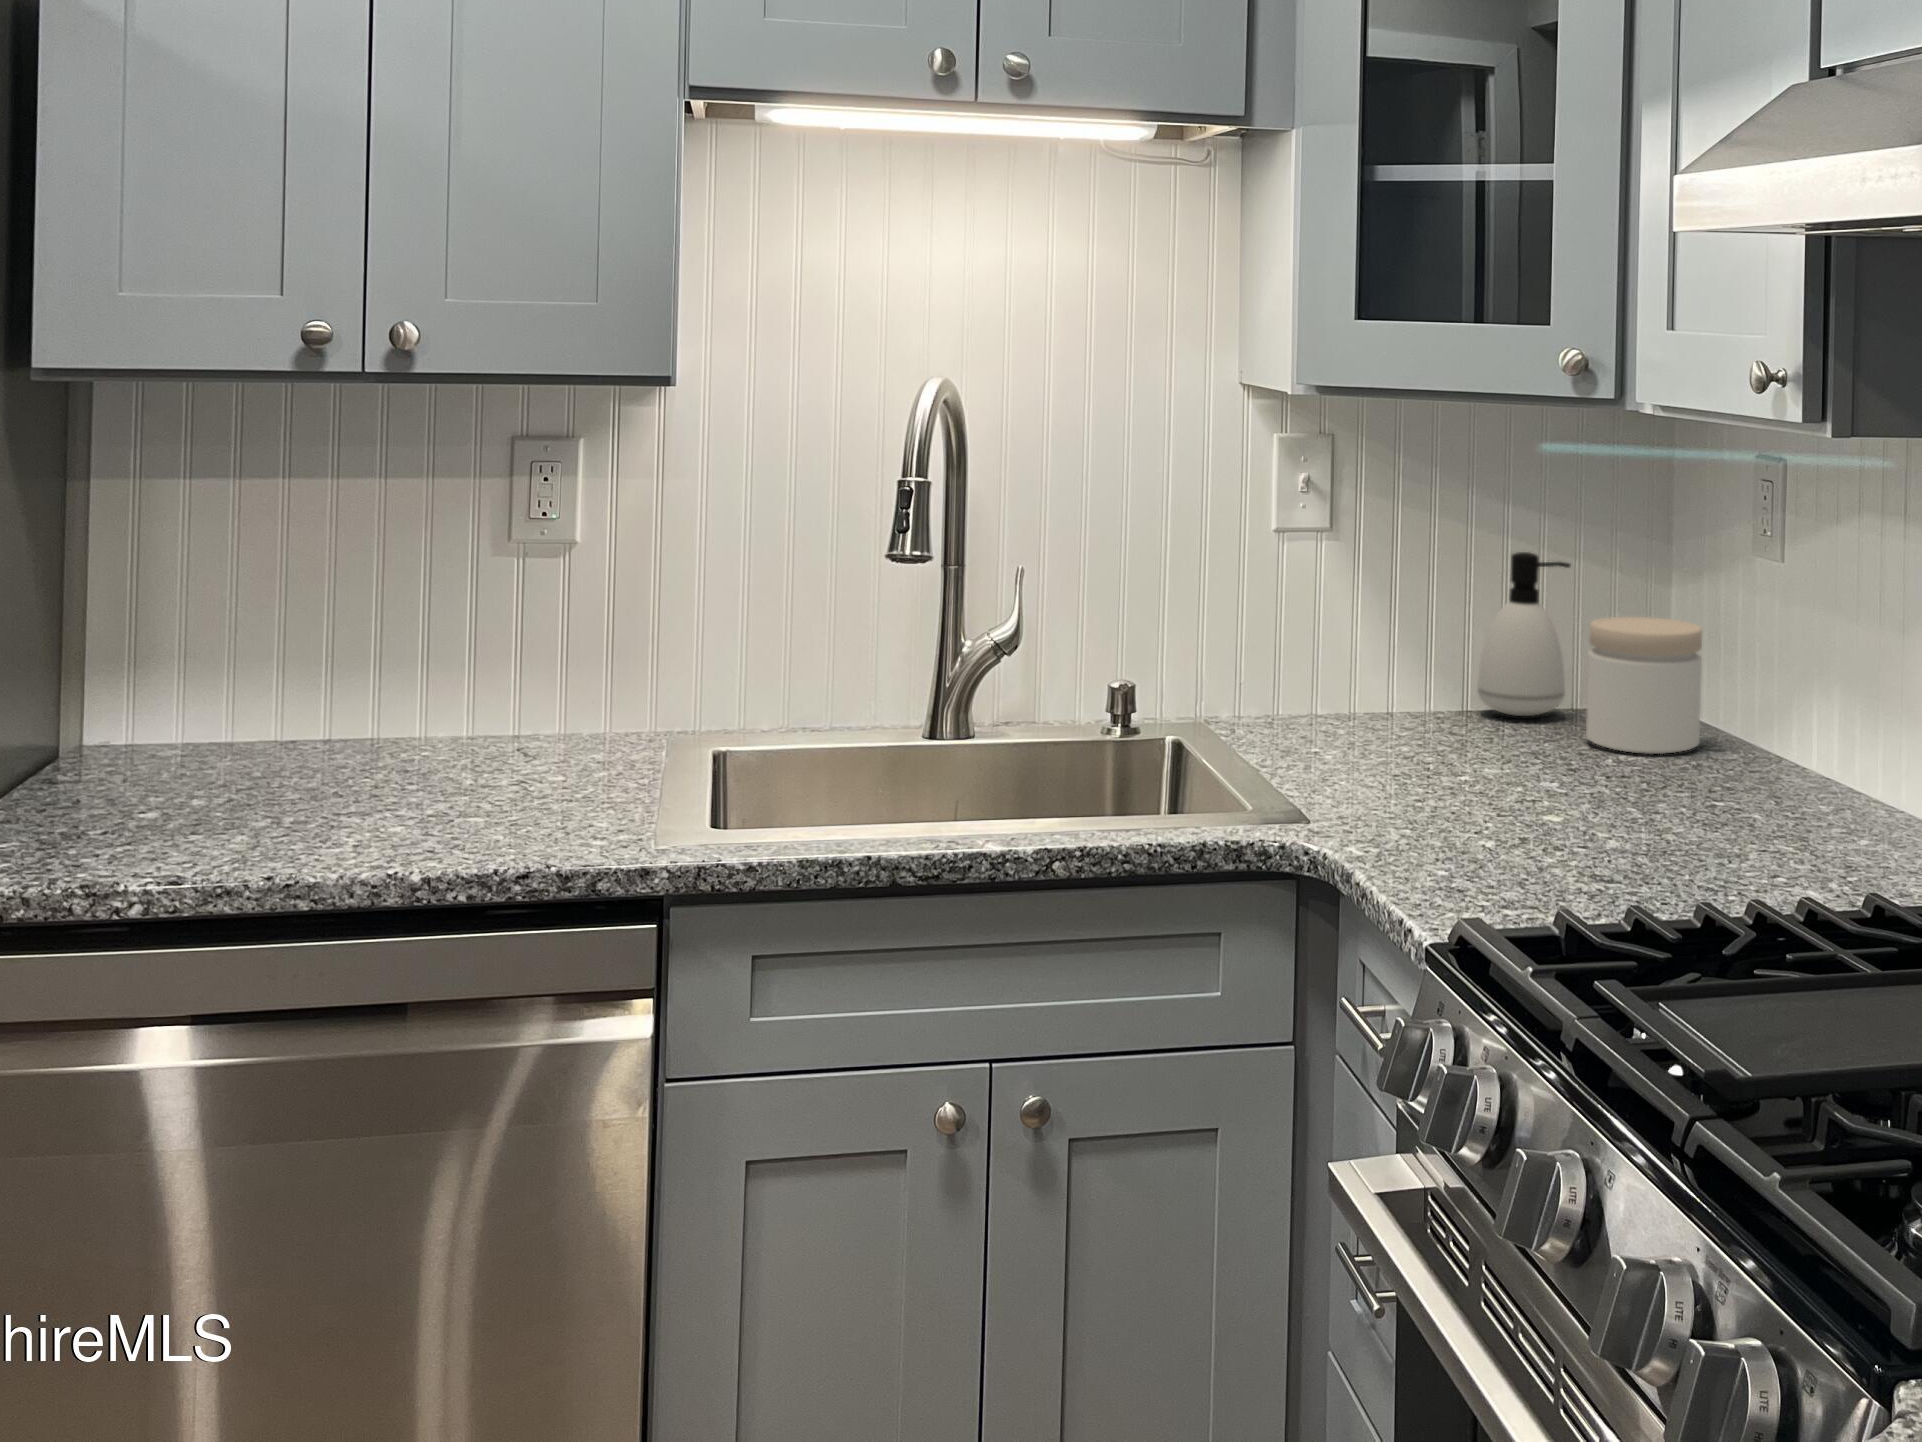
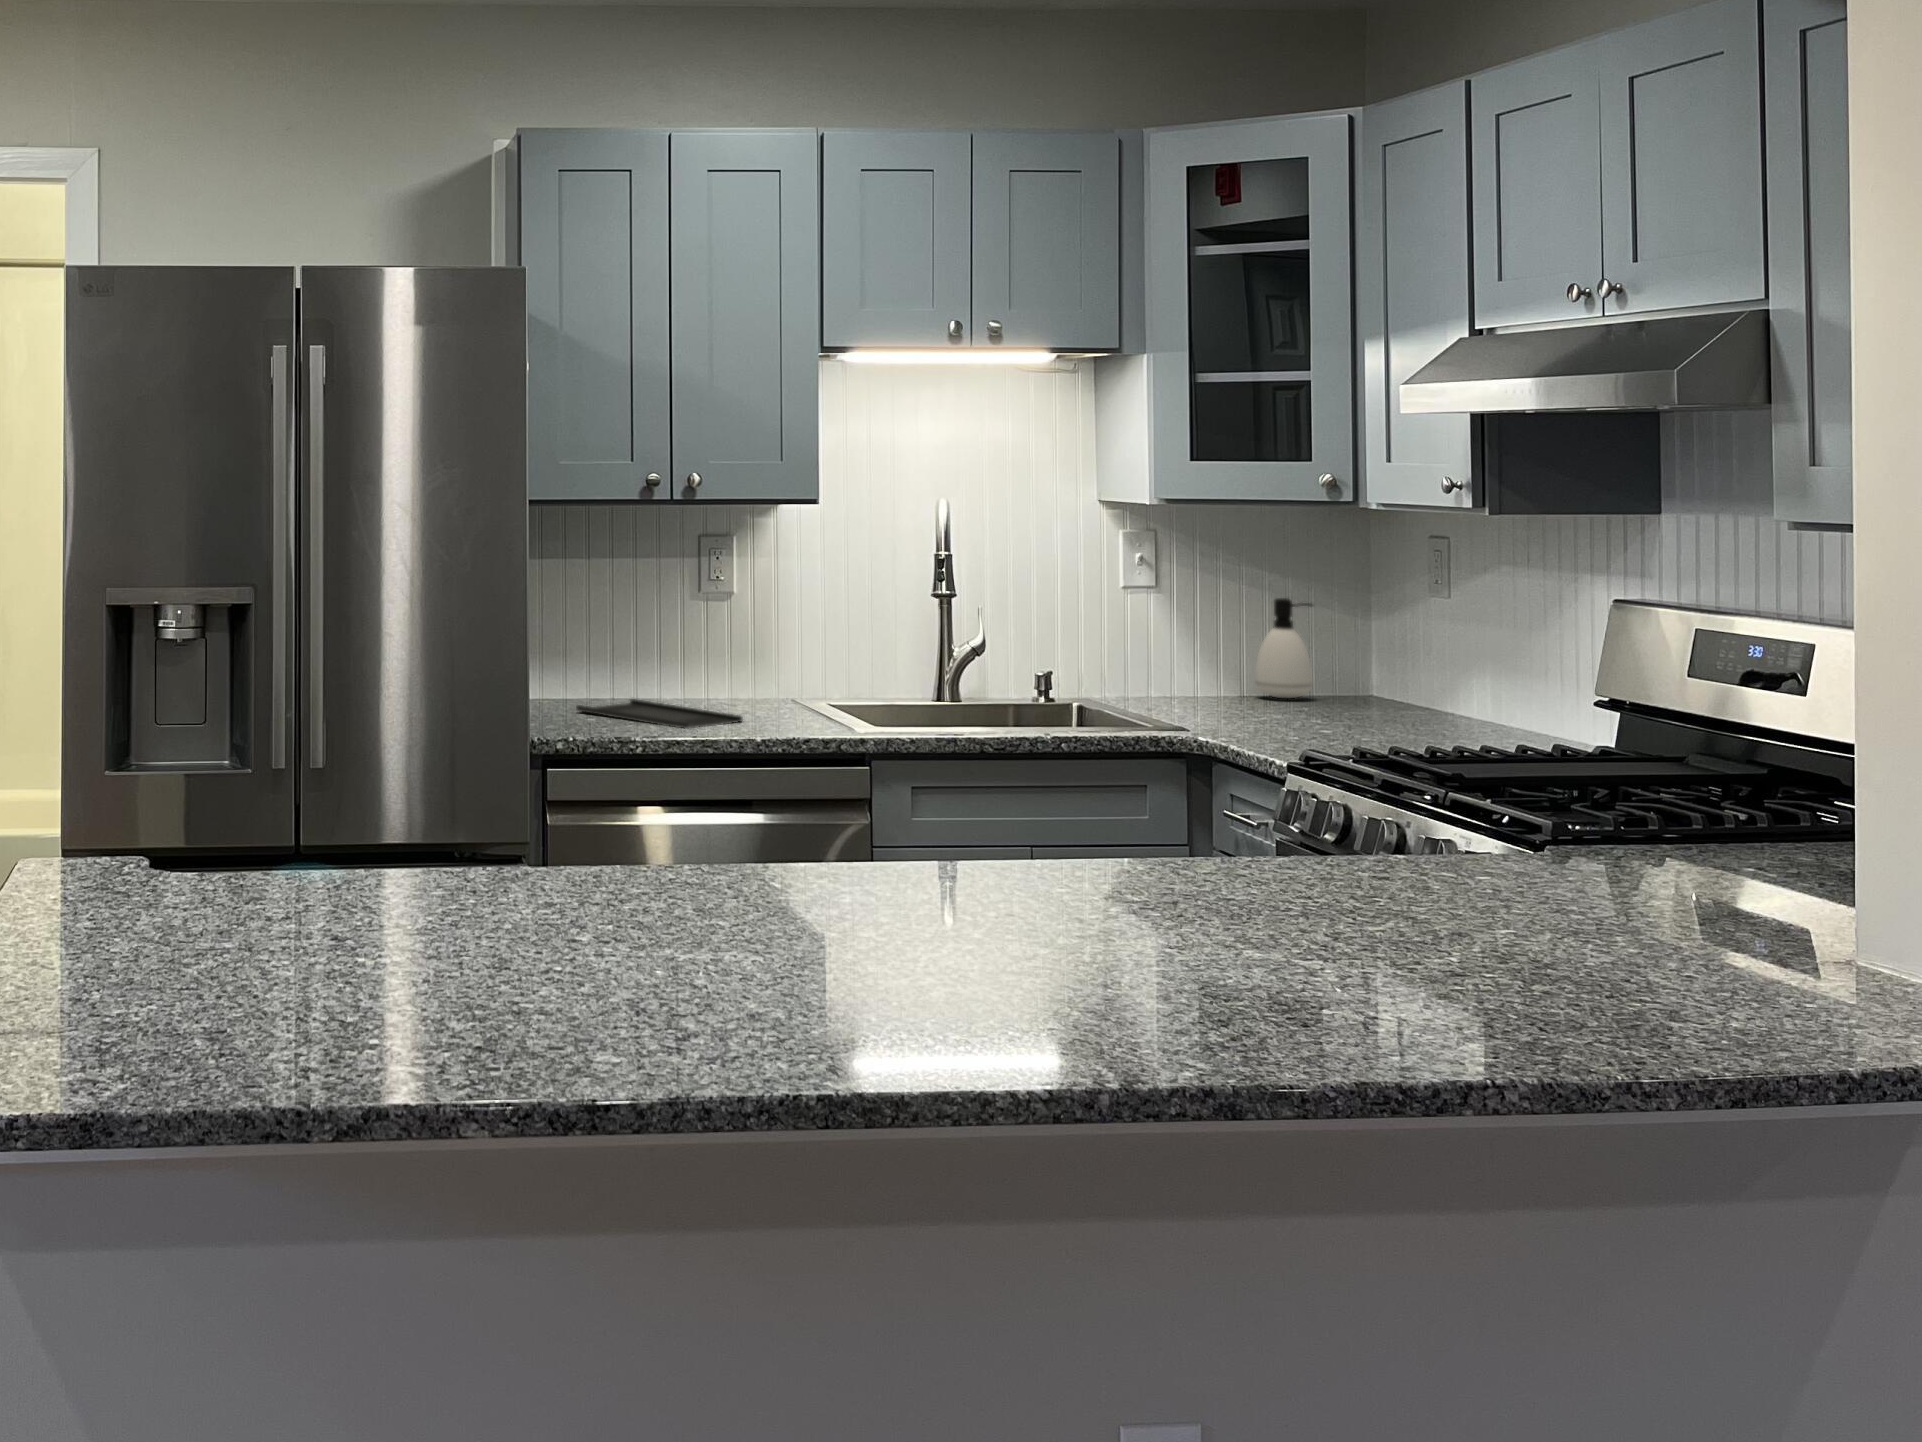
jar: present [1586,617,1702,754] -> none [1332,634,1407,713]
tray: none [190,744,485,833] -> present [576,699,743,729]

